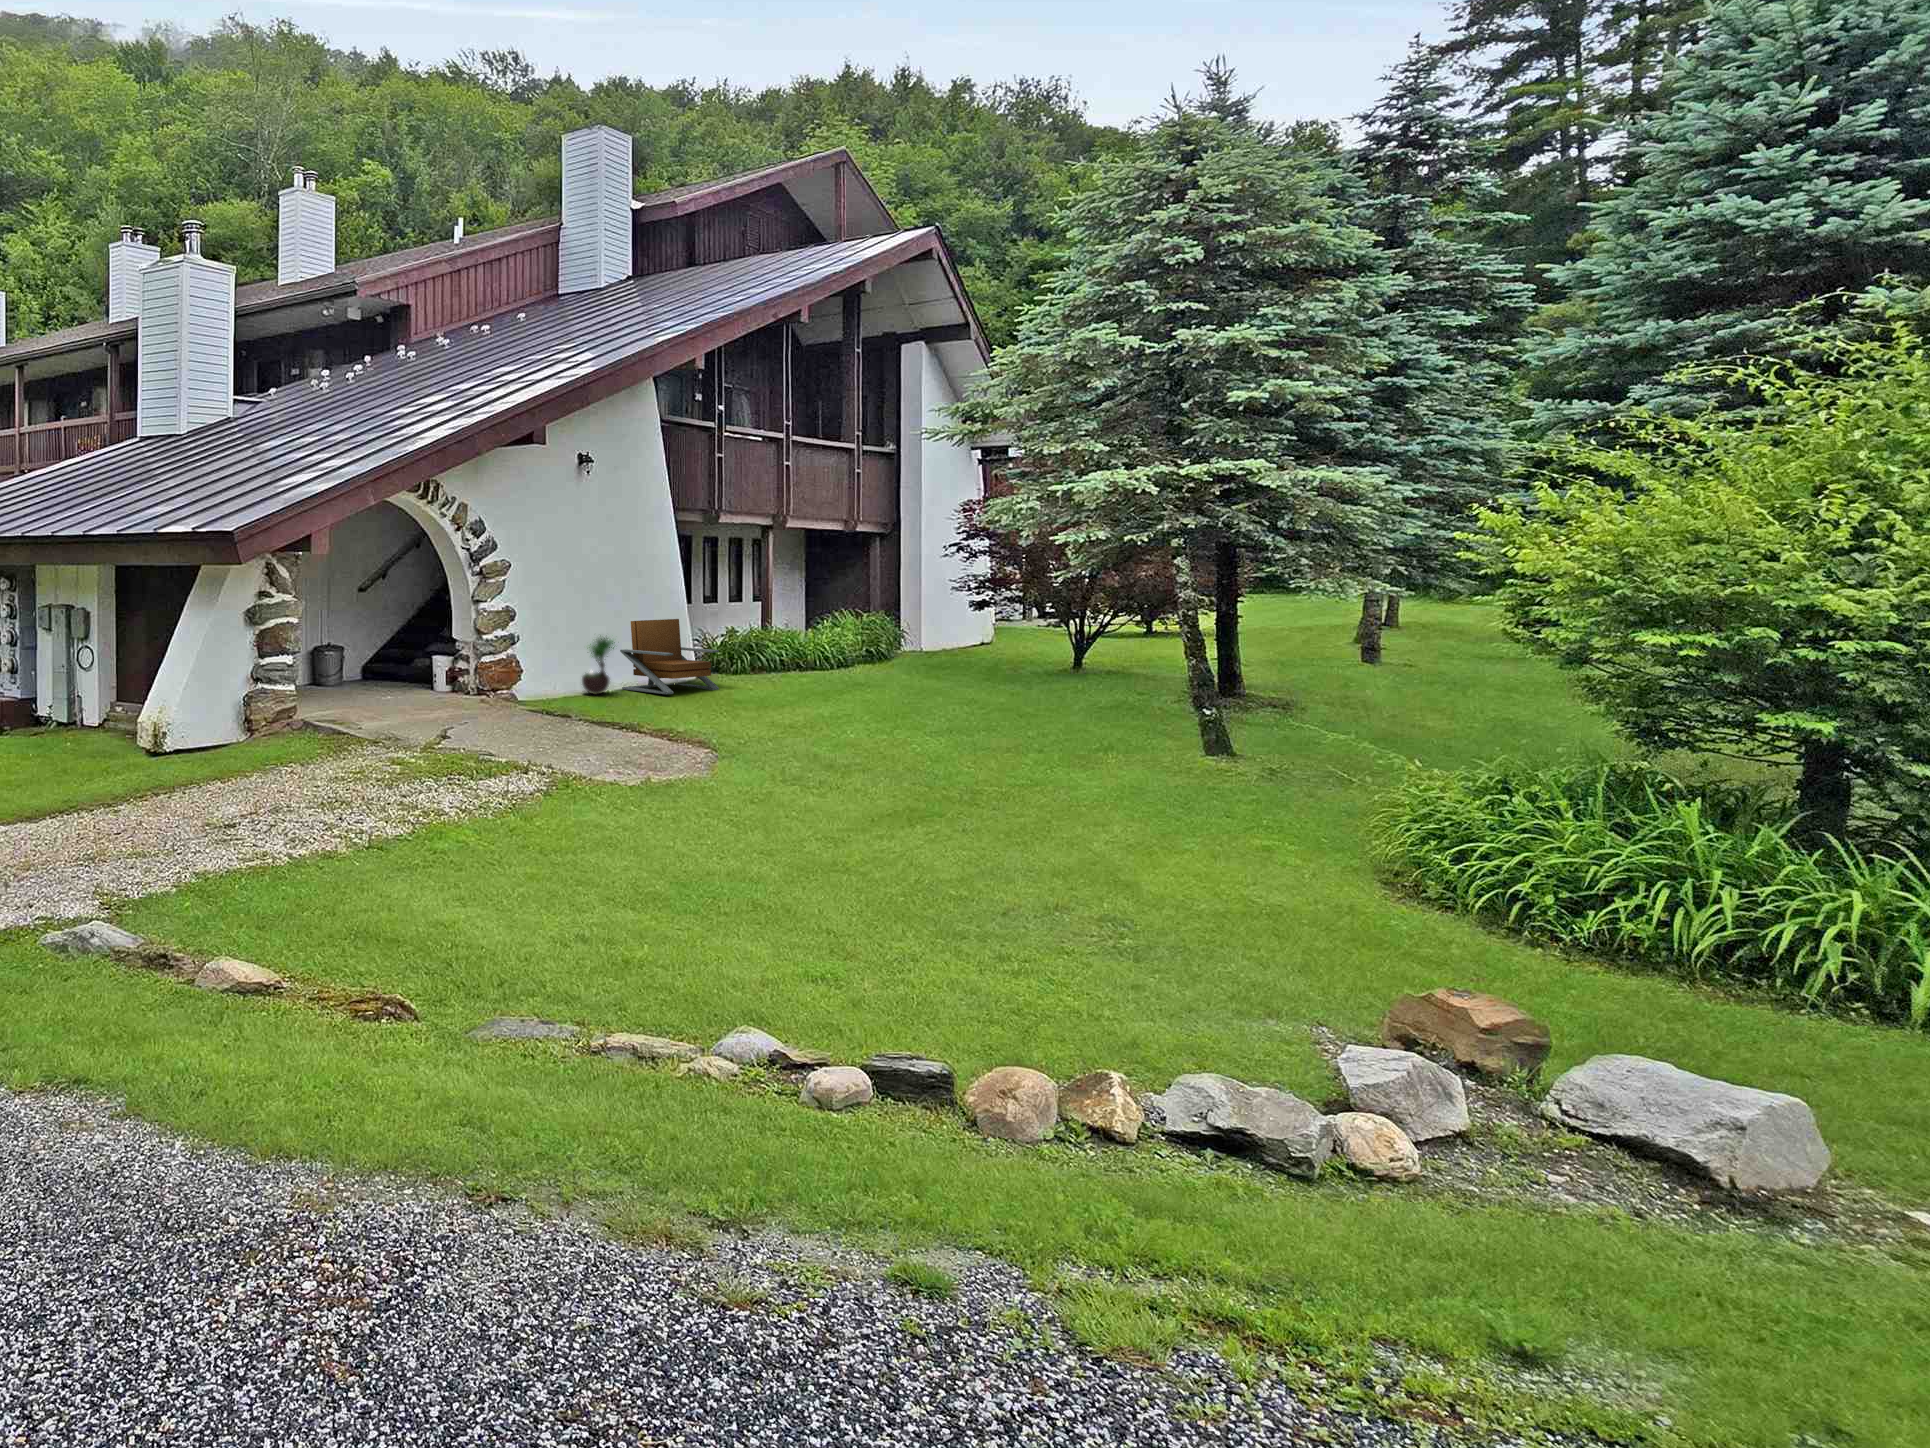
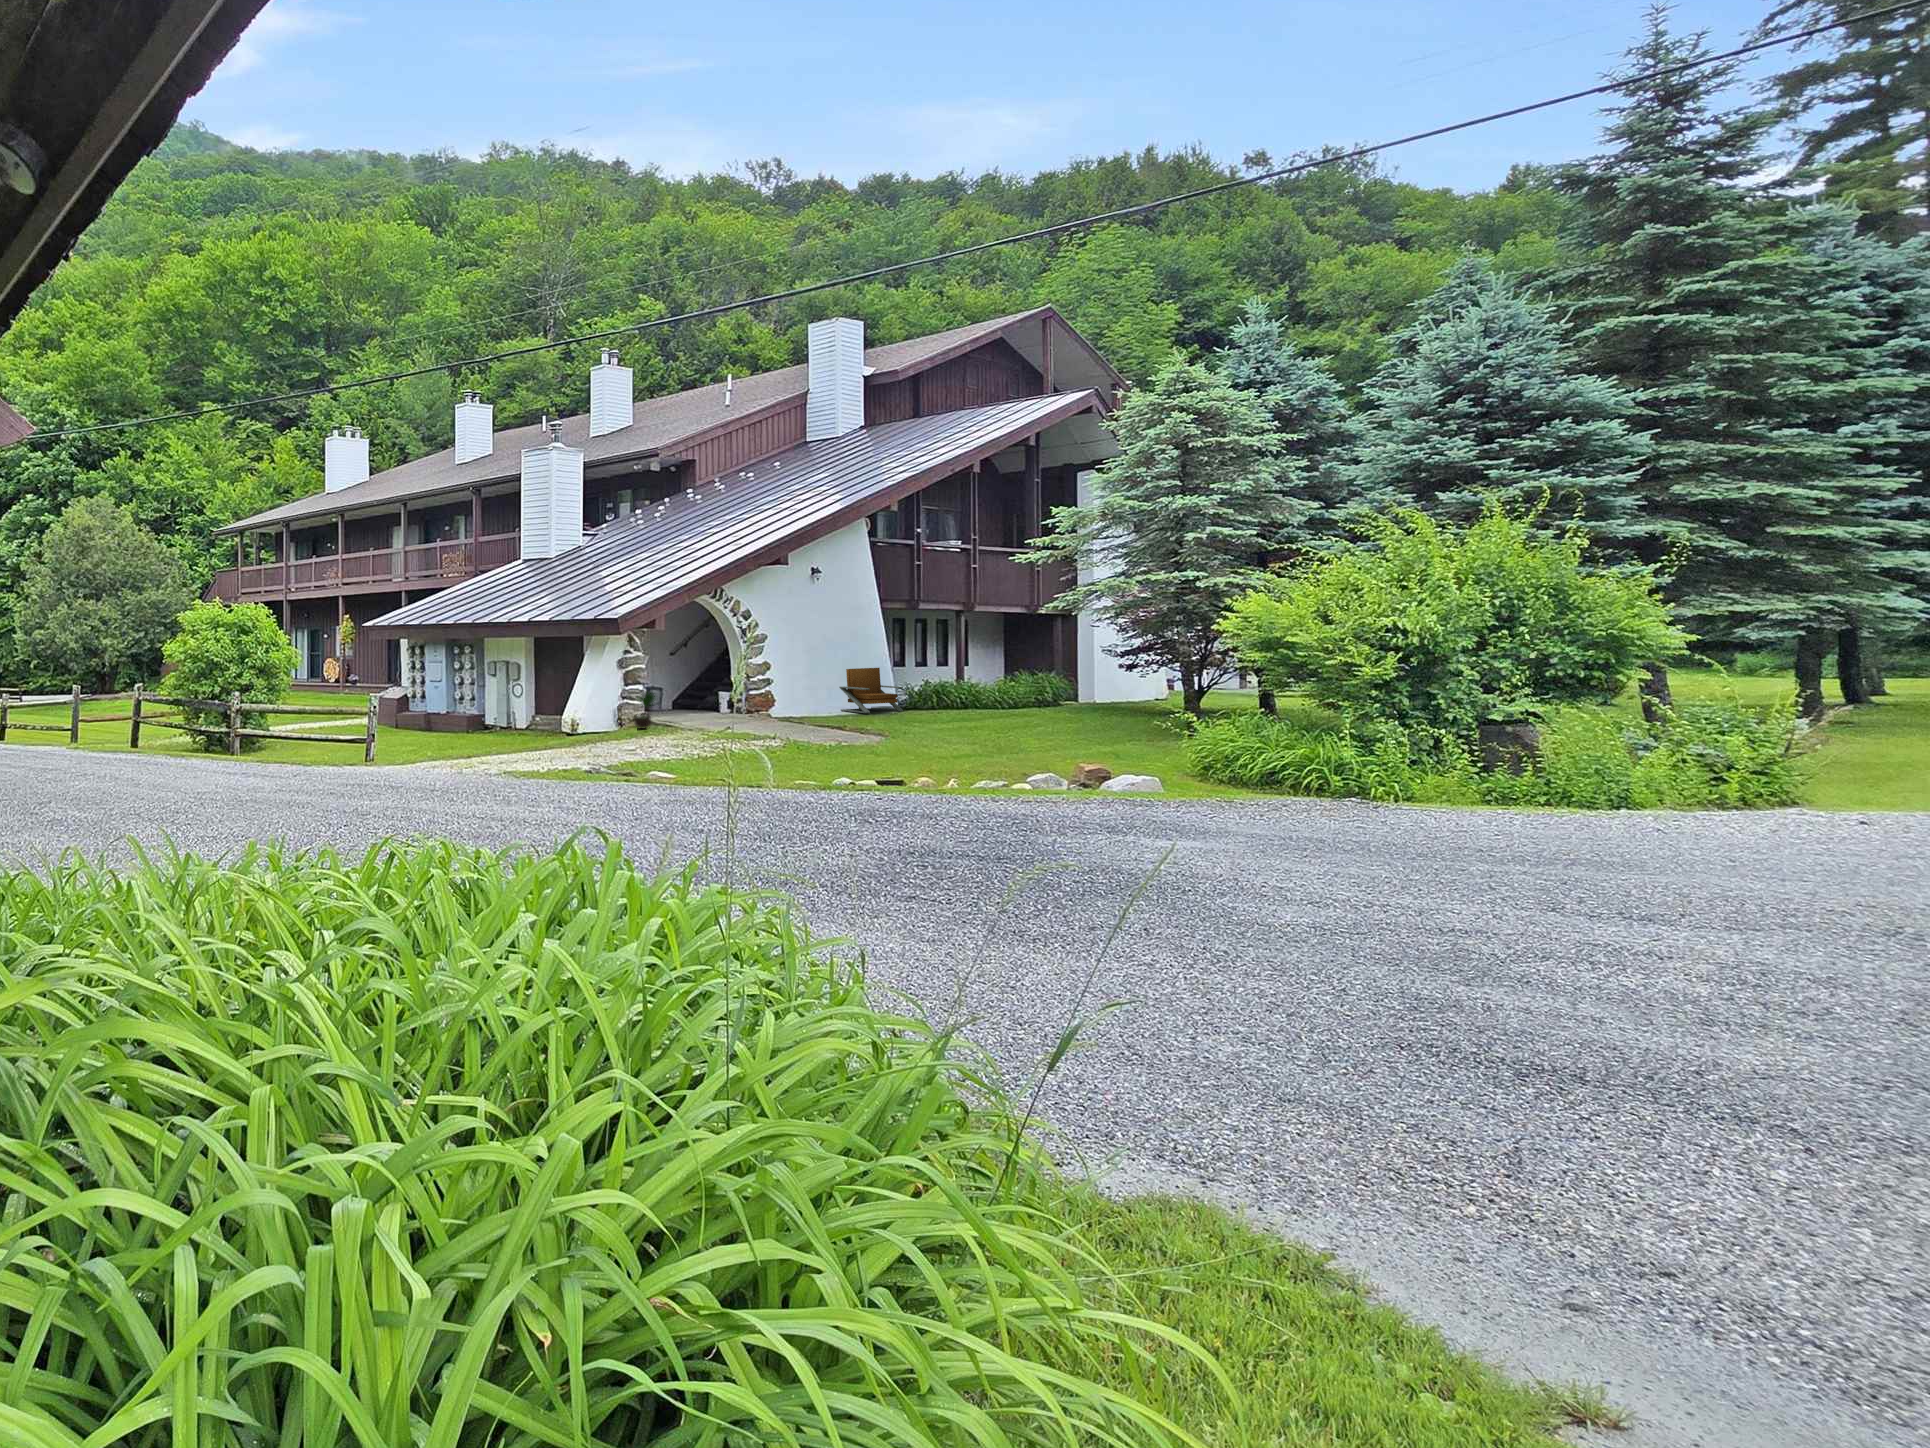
potted tree: present [582,637,615,694] -> present [634,692,655,729]

